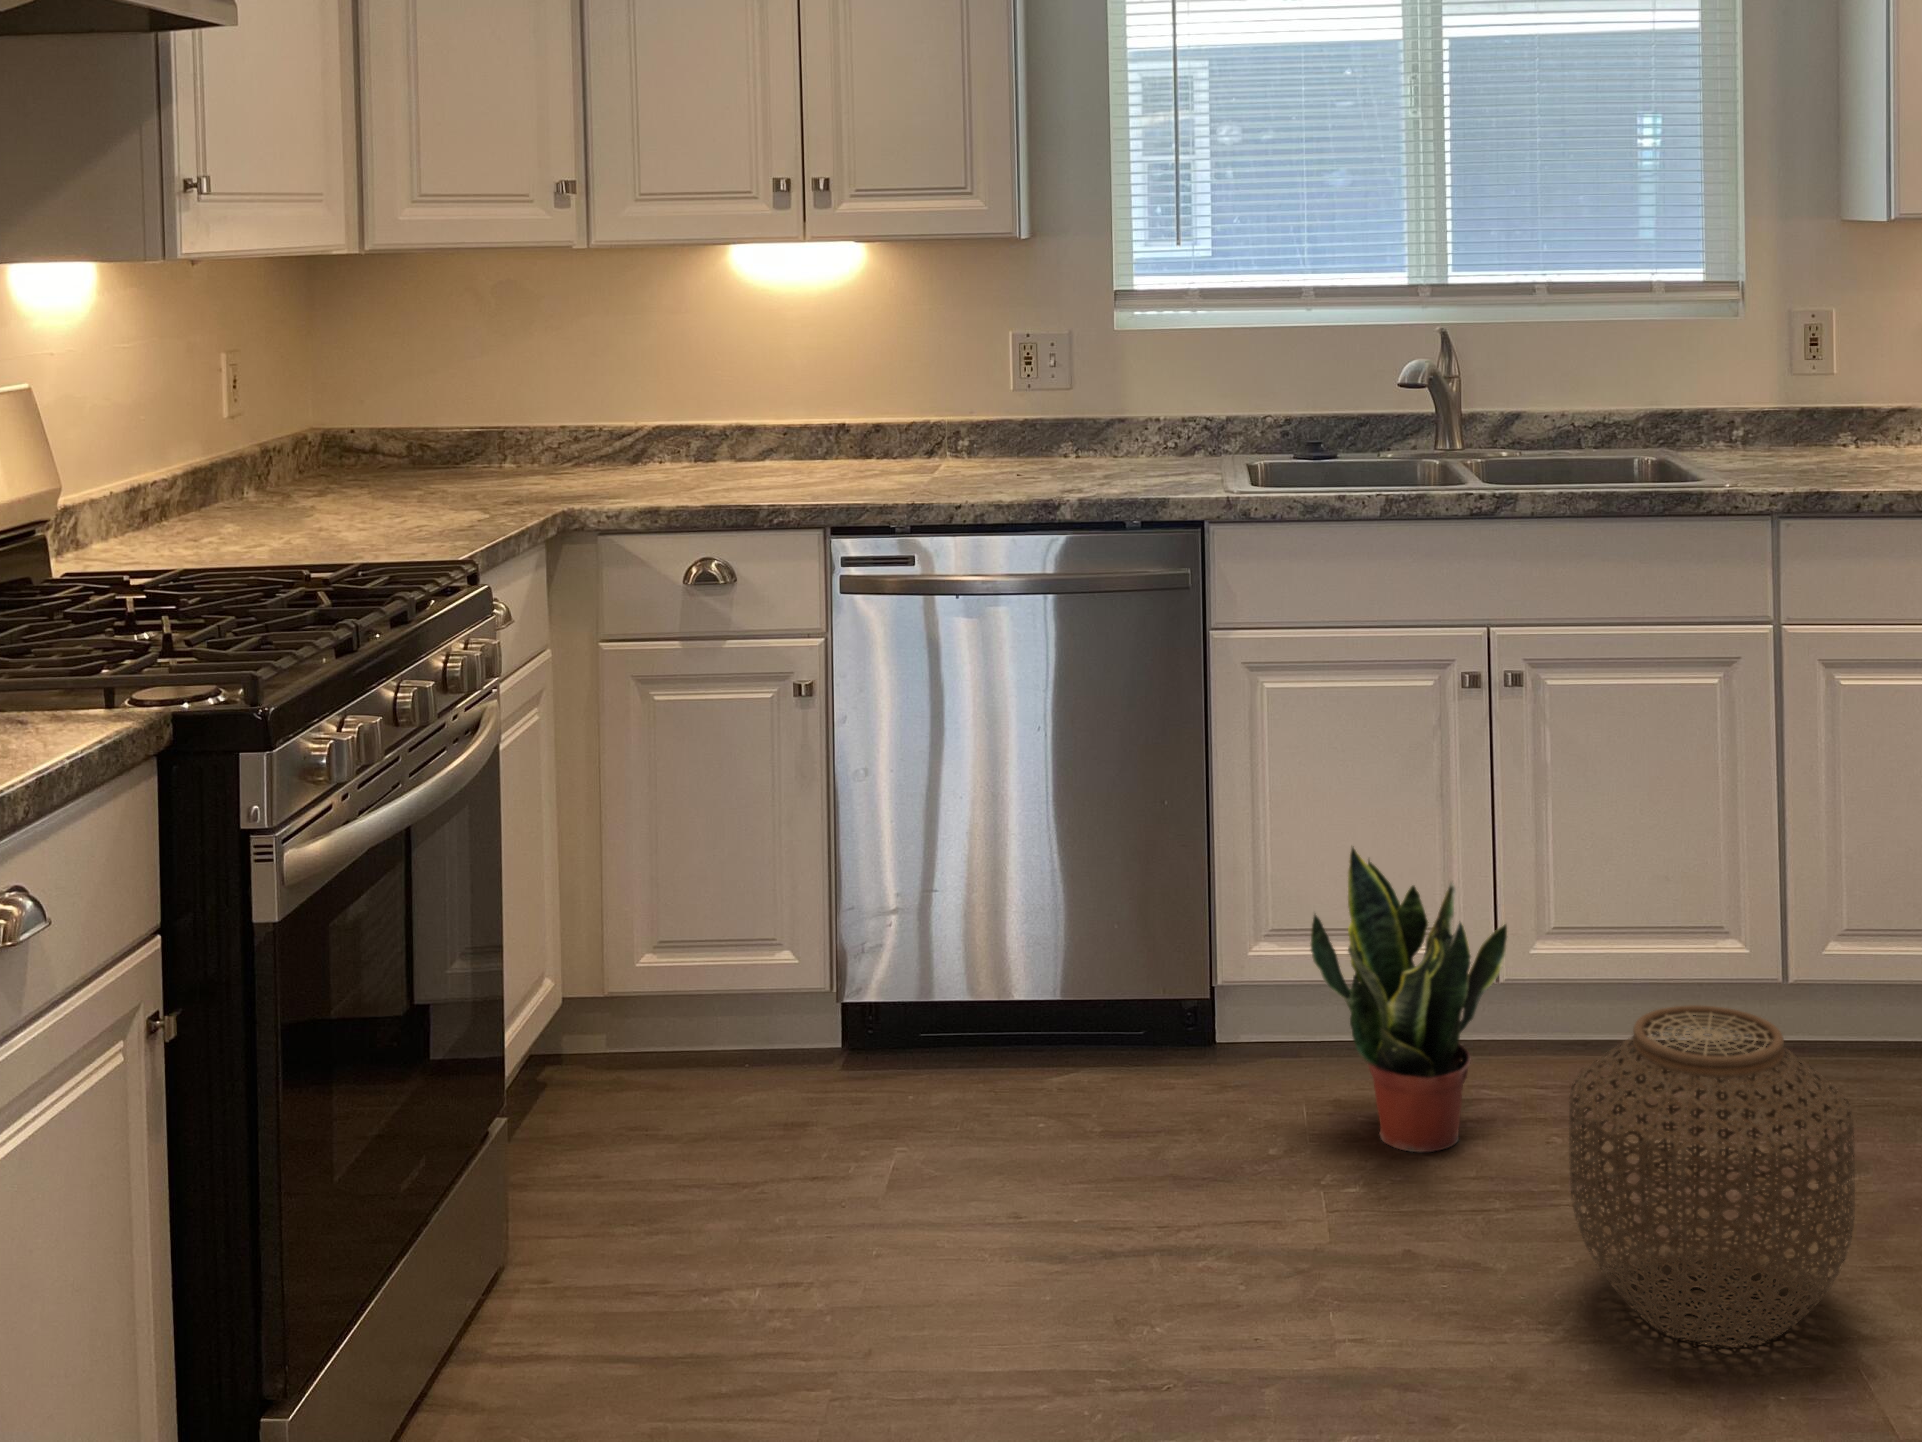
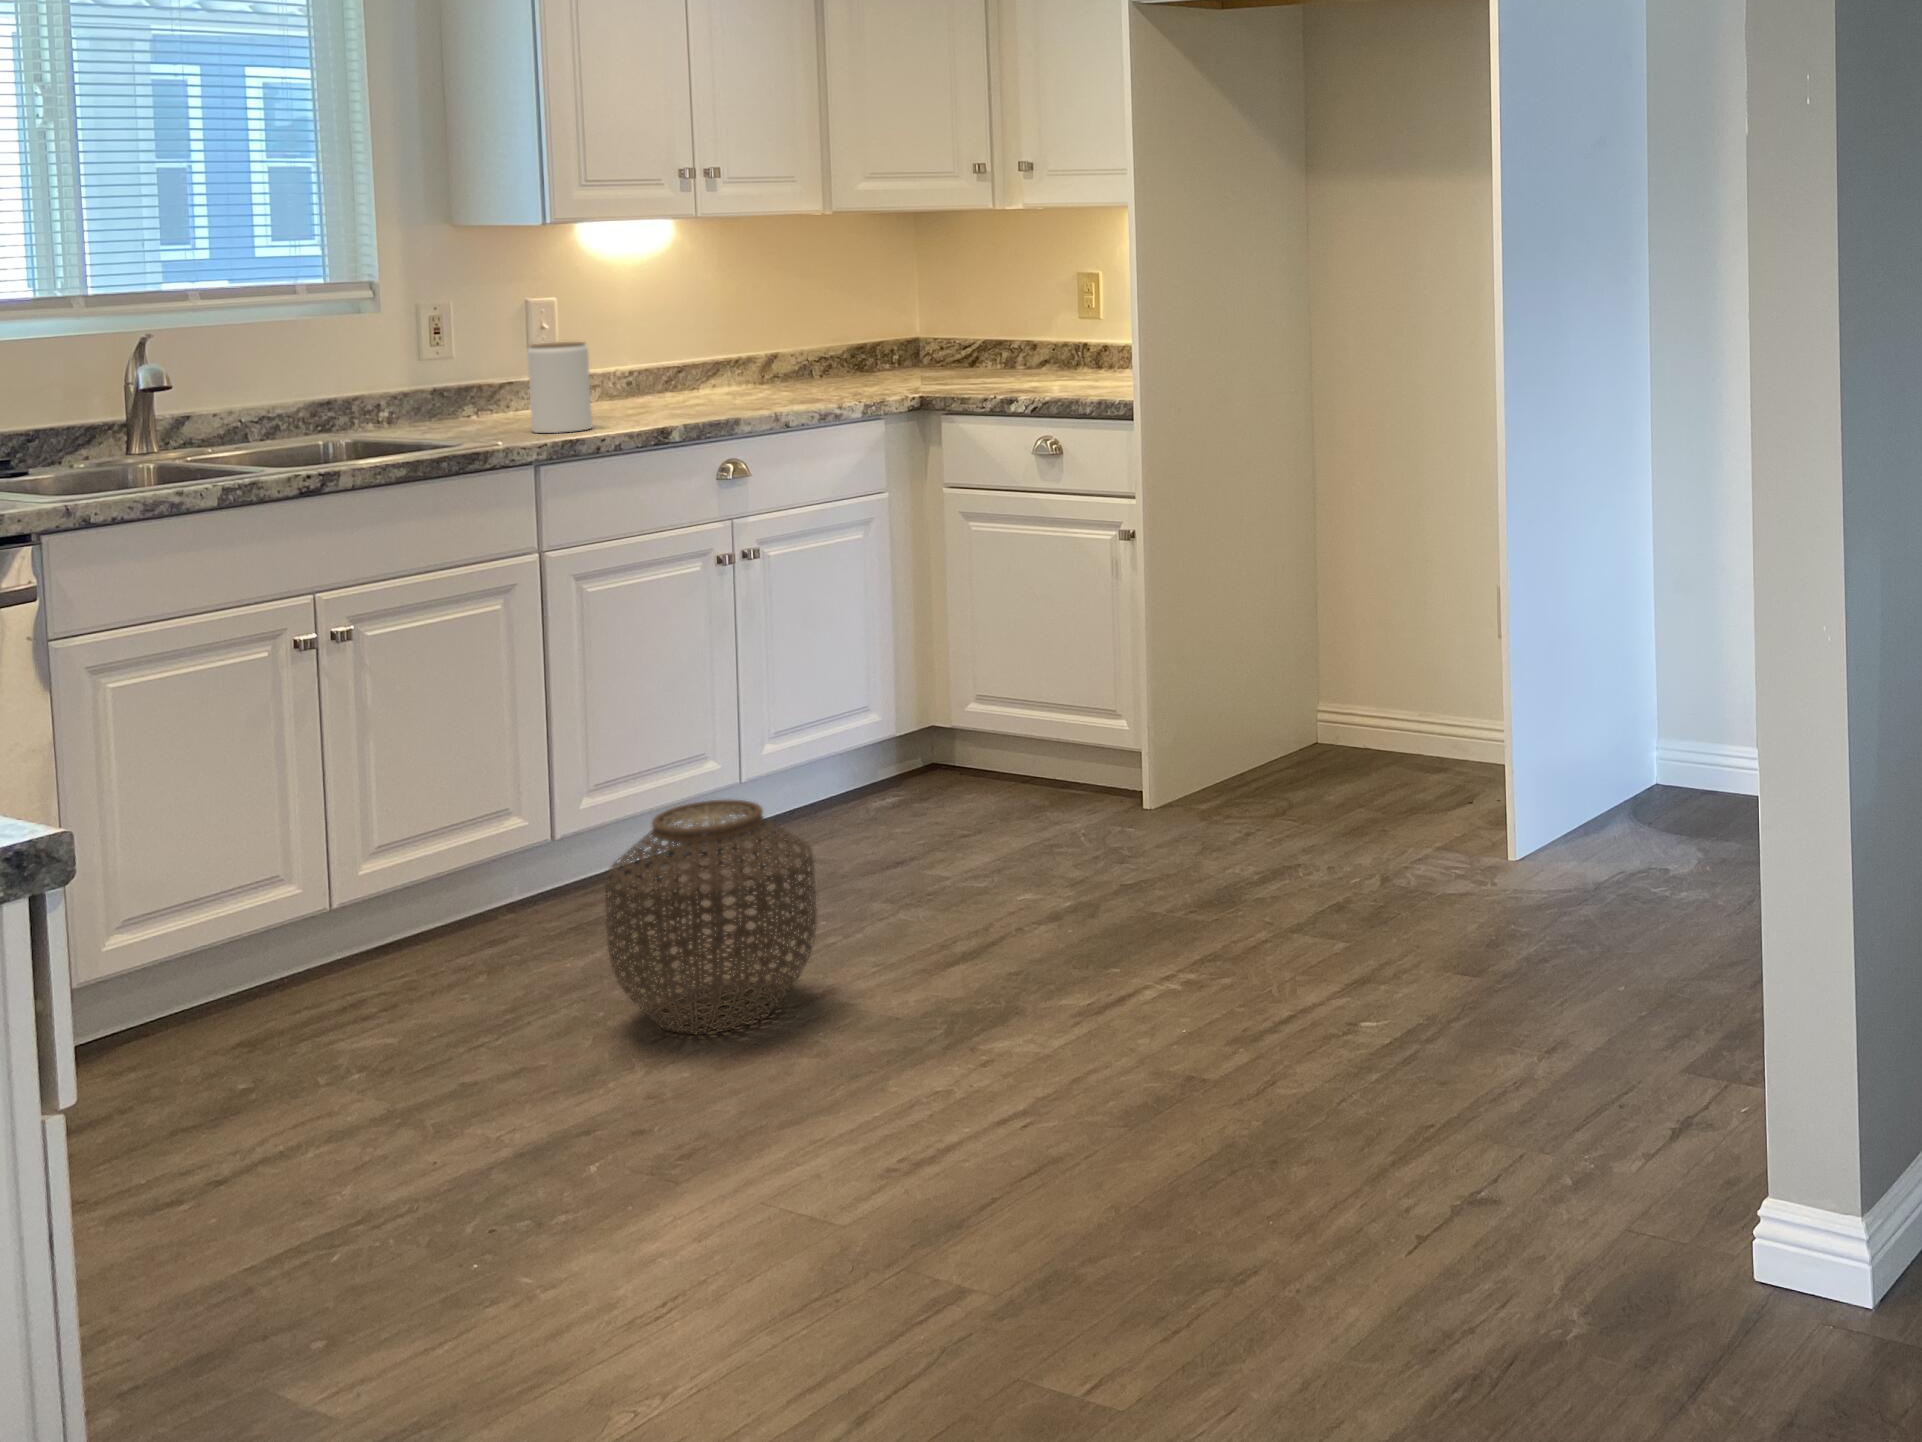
jar: none [1829,365,1904,478] -> present [527,342,592,433]
potted plant: present [1311,846,1507,1152] -> none [270,783,430,1039]

